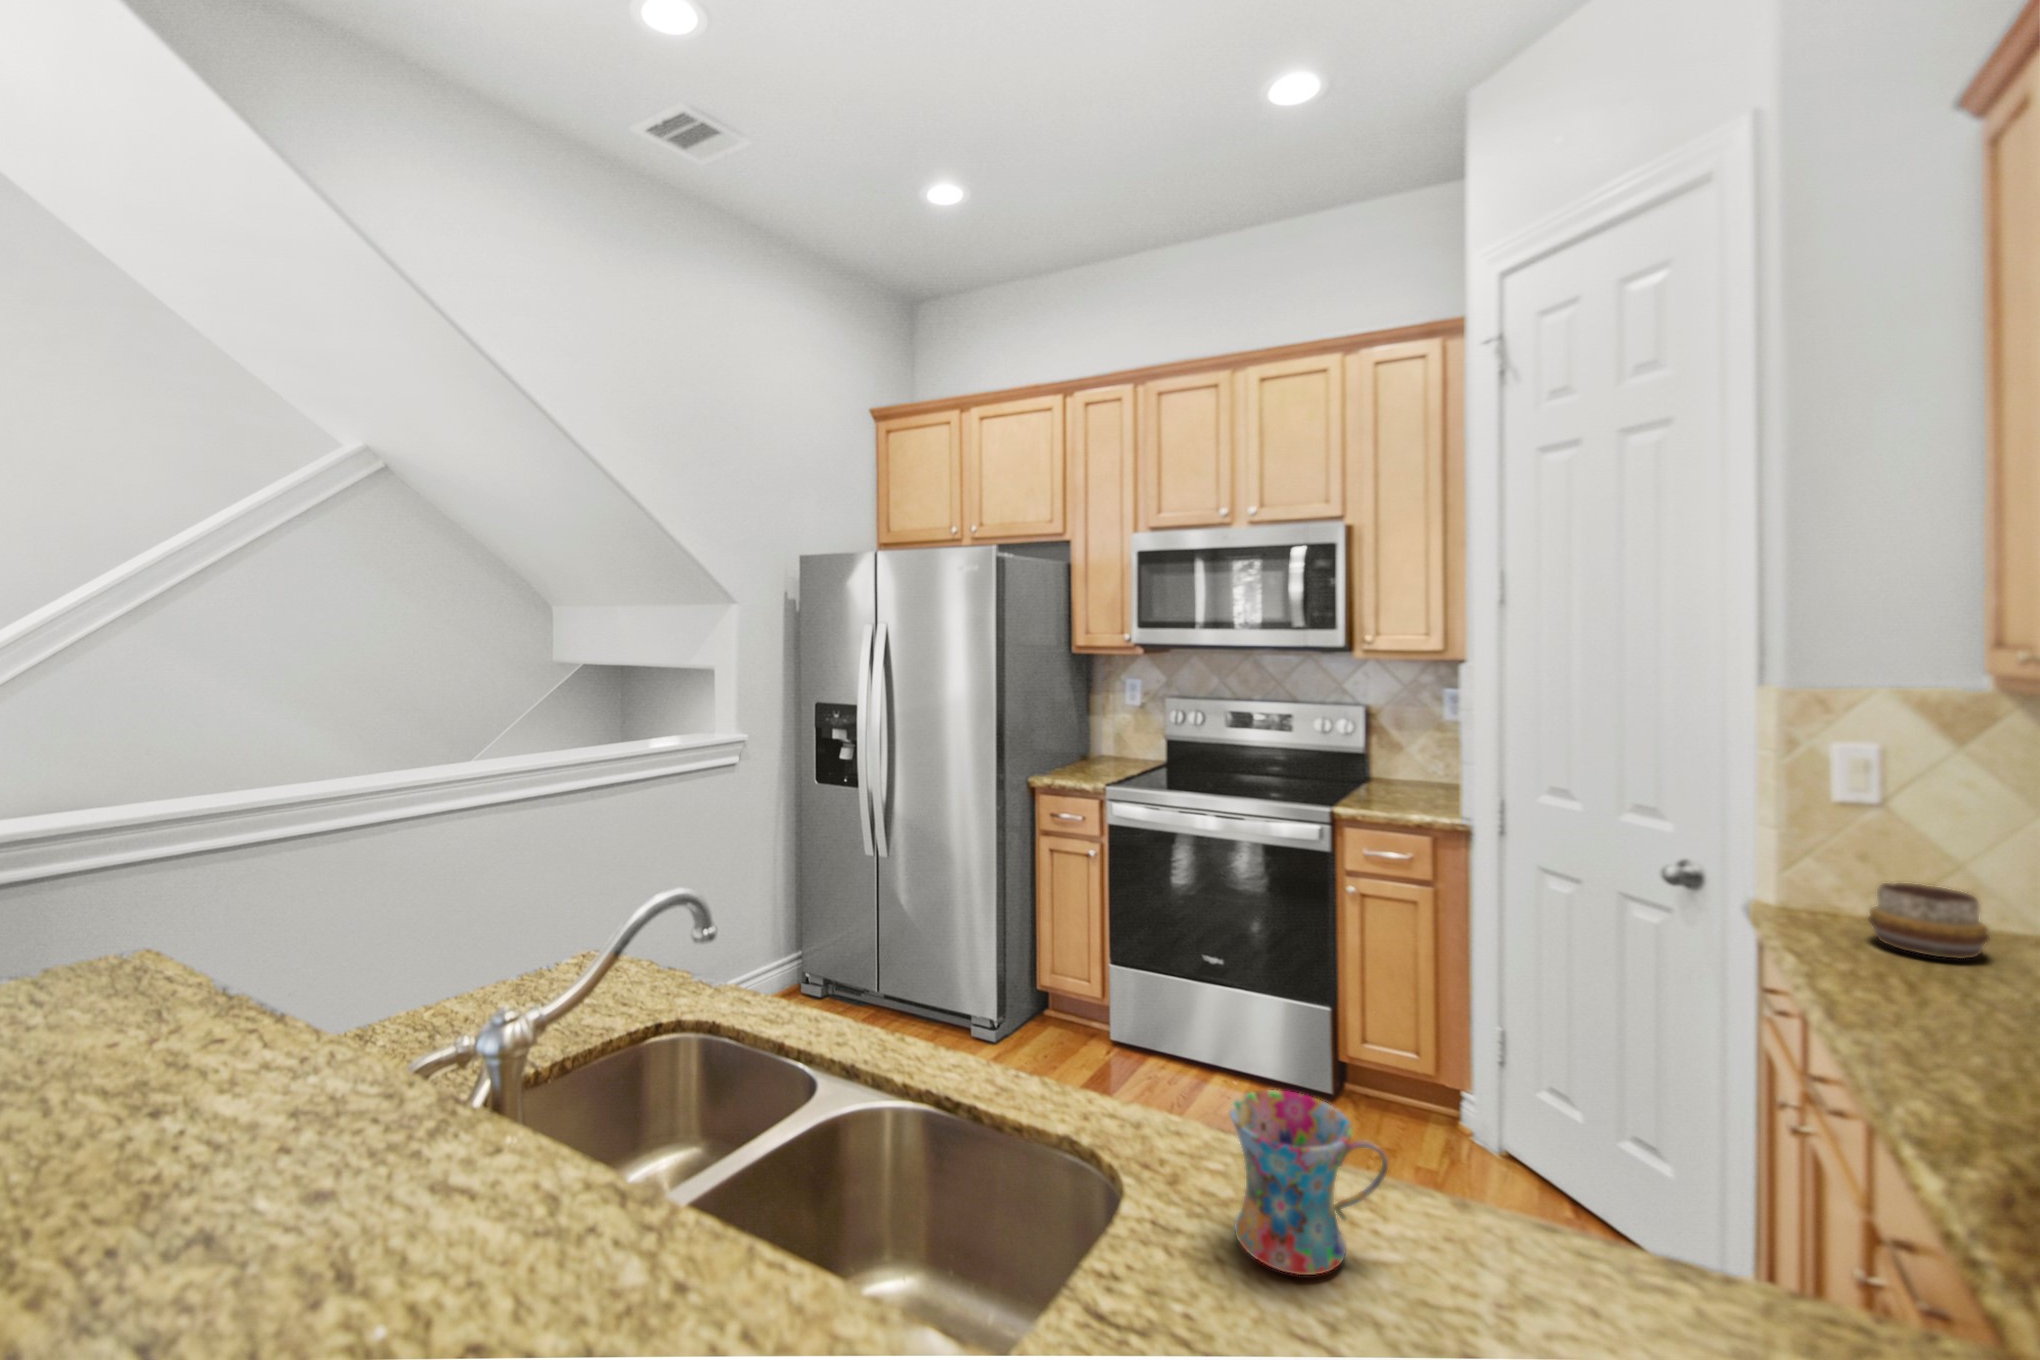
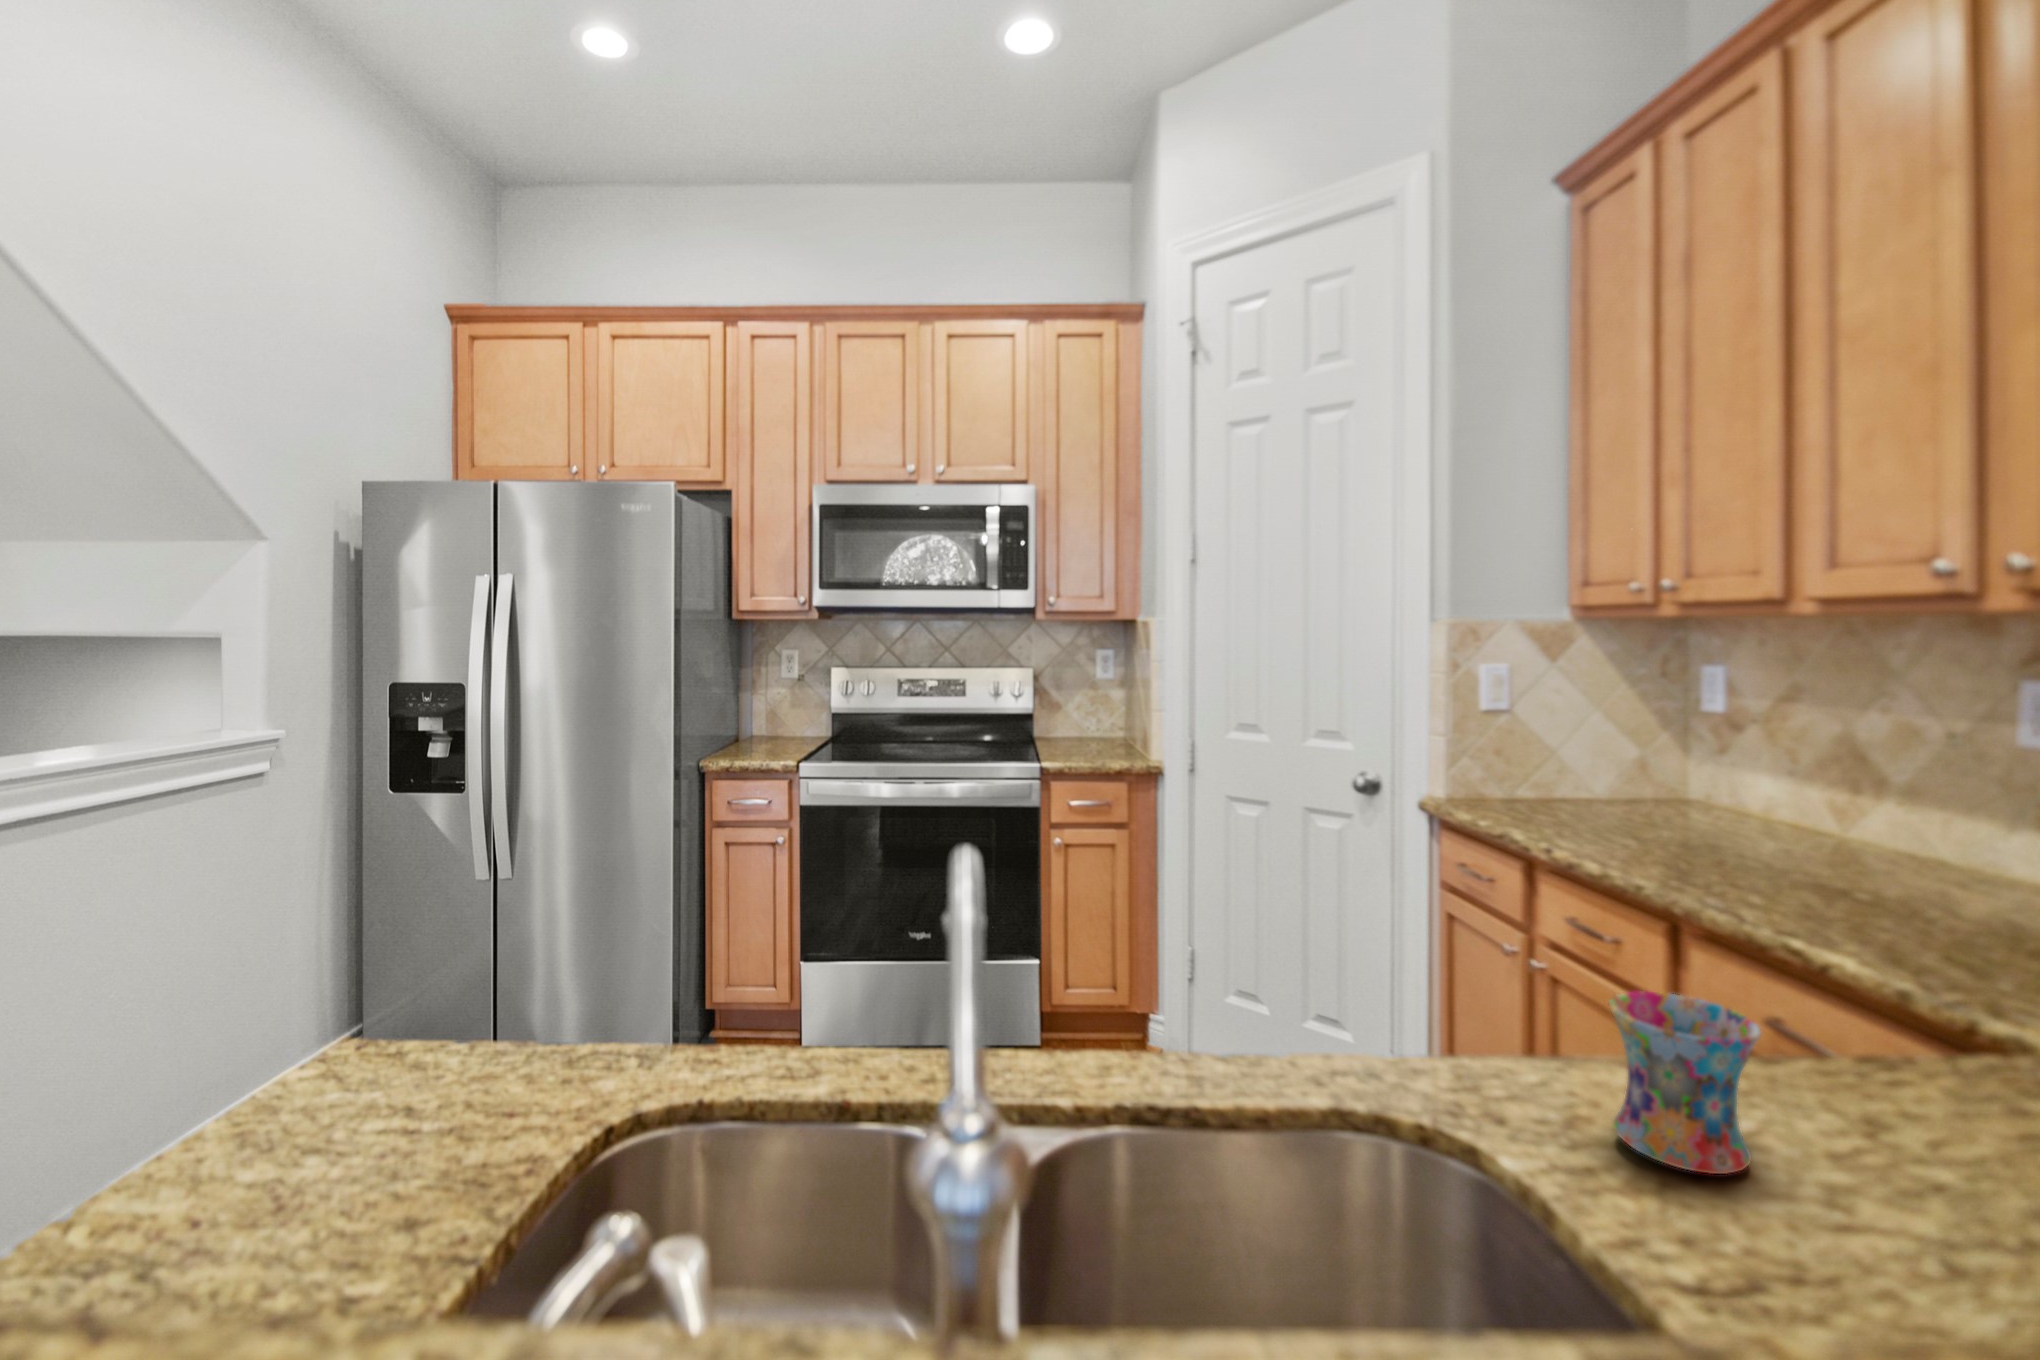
decorative bowl: present [1868,883,1989,959] -> none [1523,771,1600,823]

